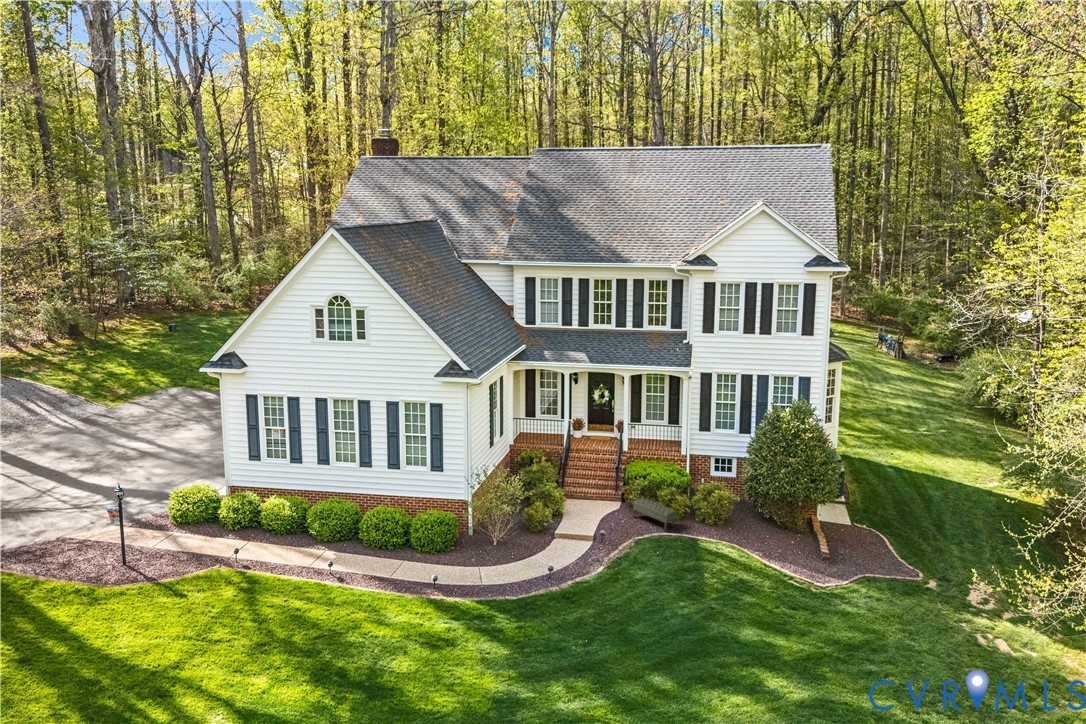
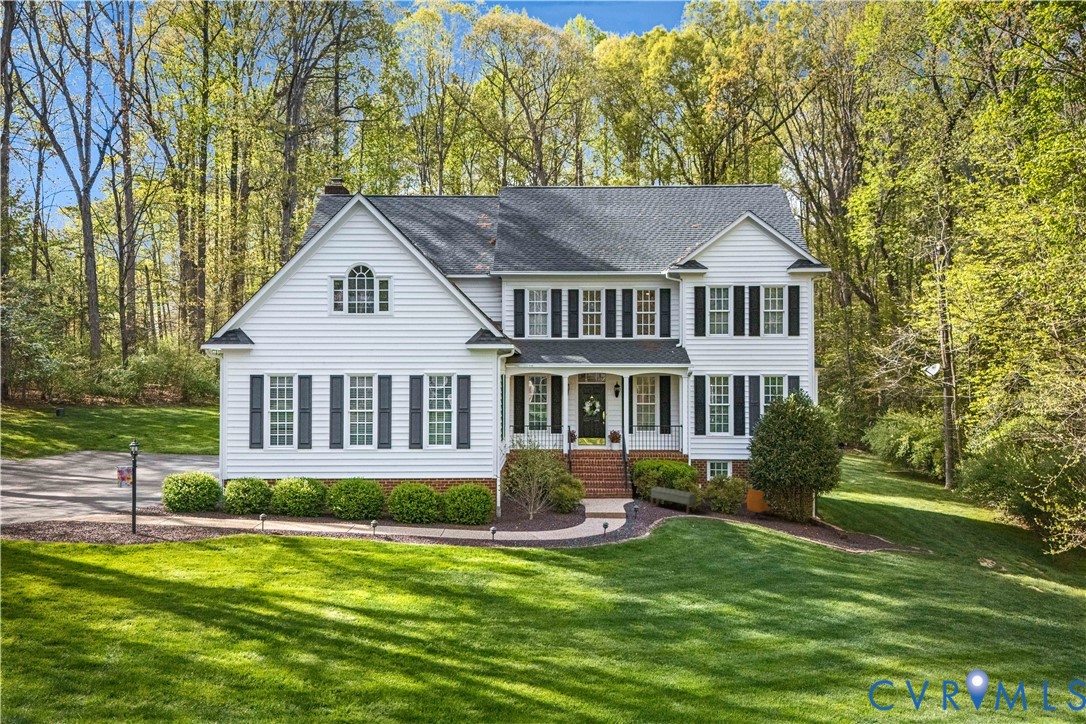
armchair: none [724,512,754,543] -> present [746,489,771,517]

